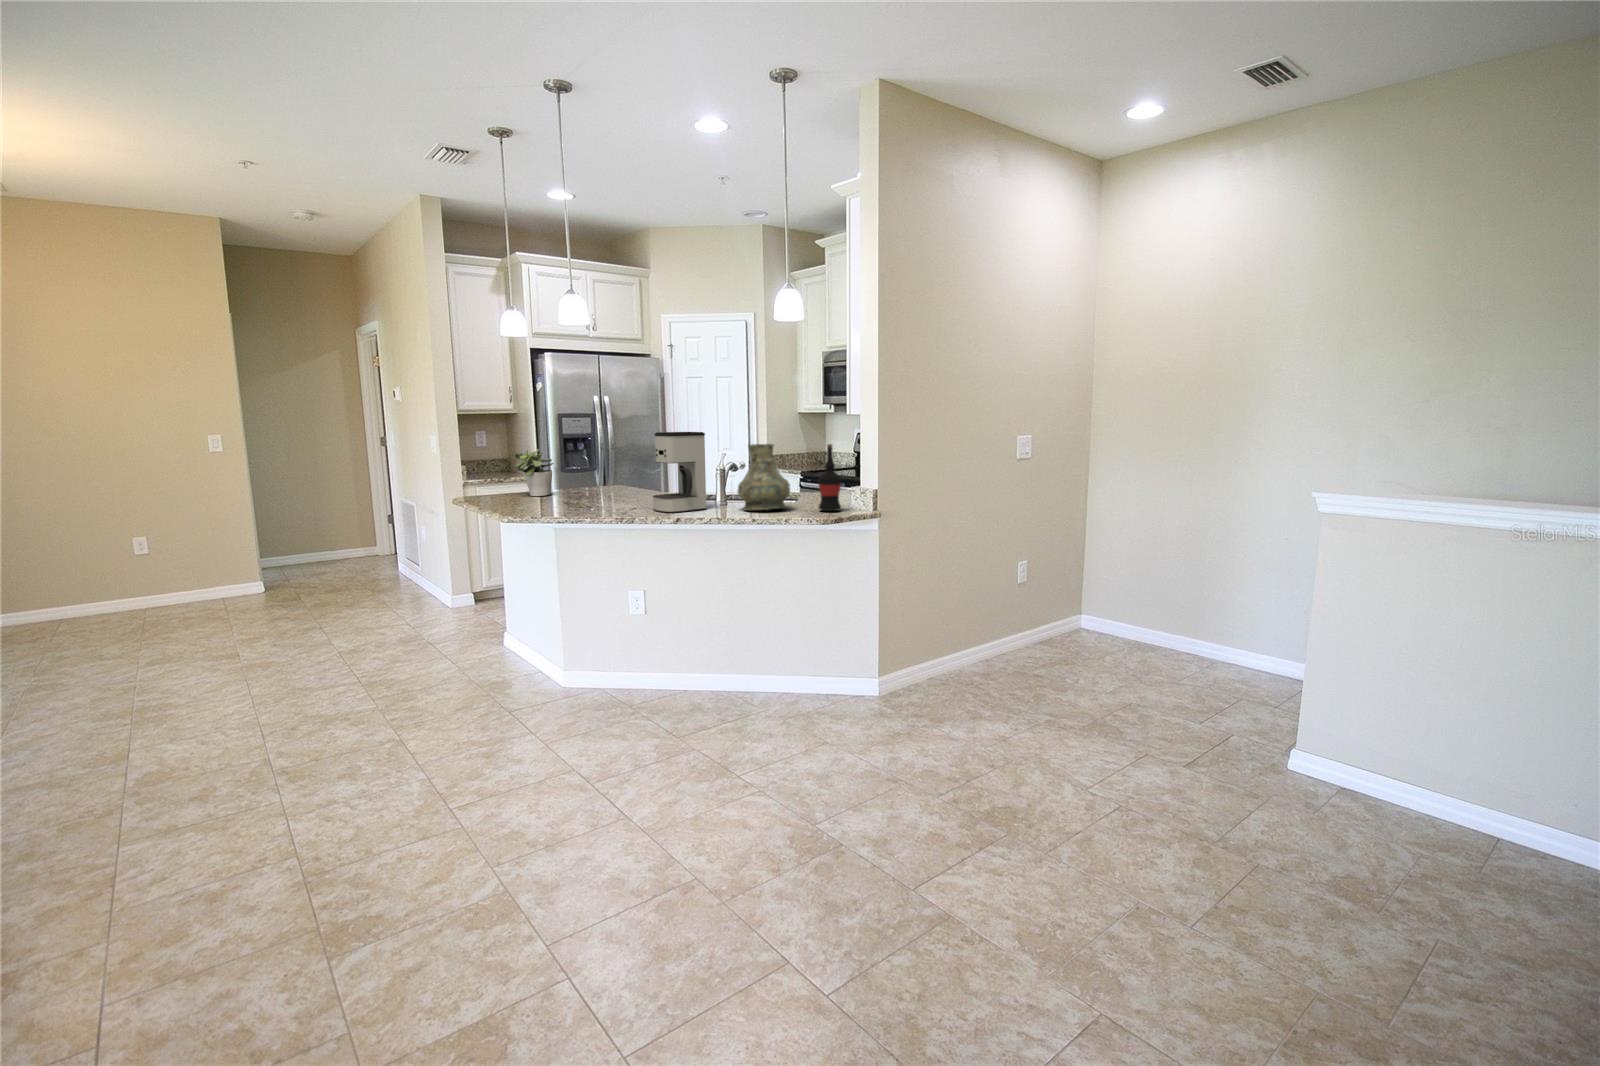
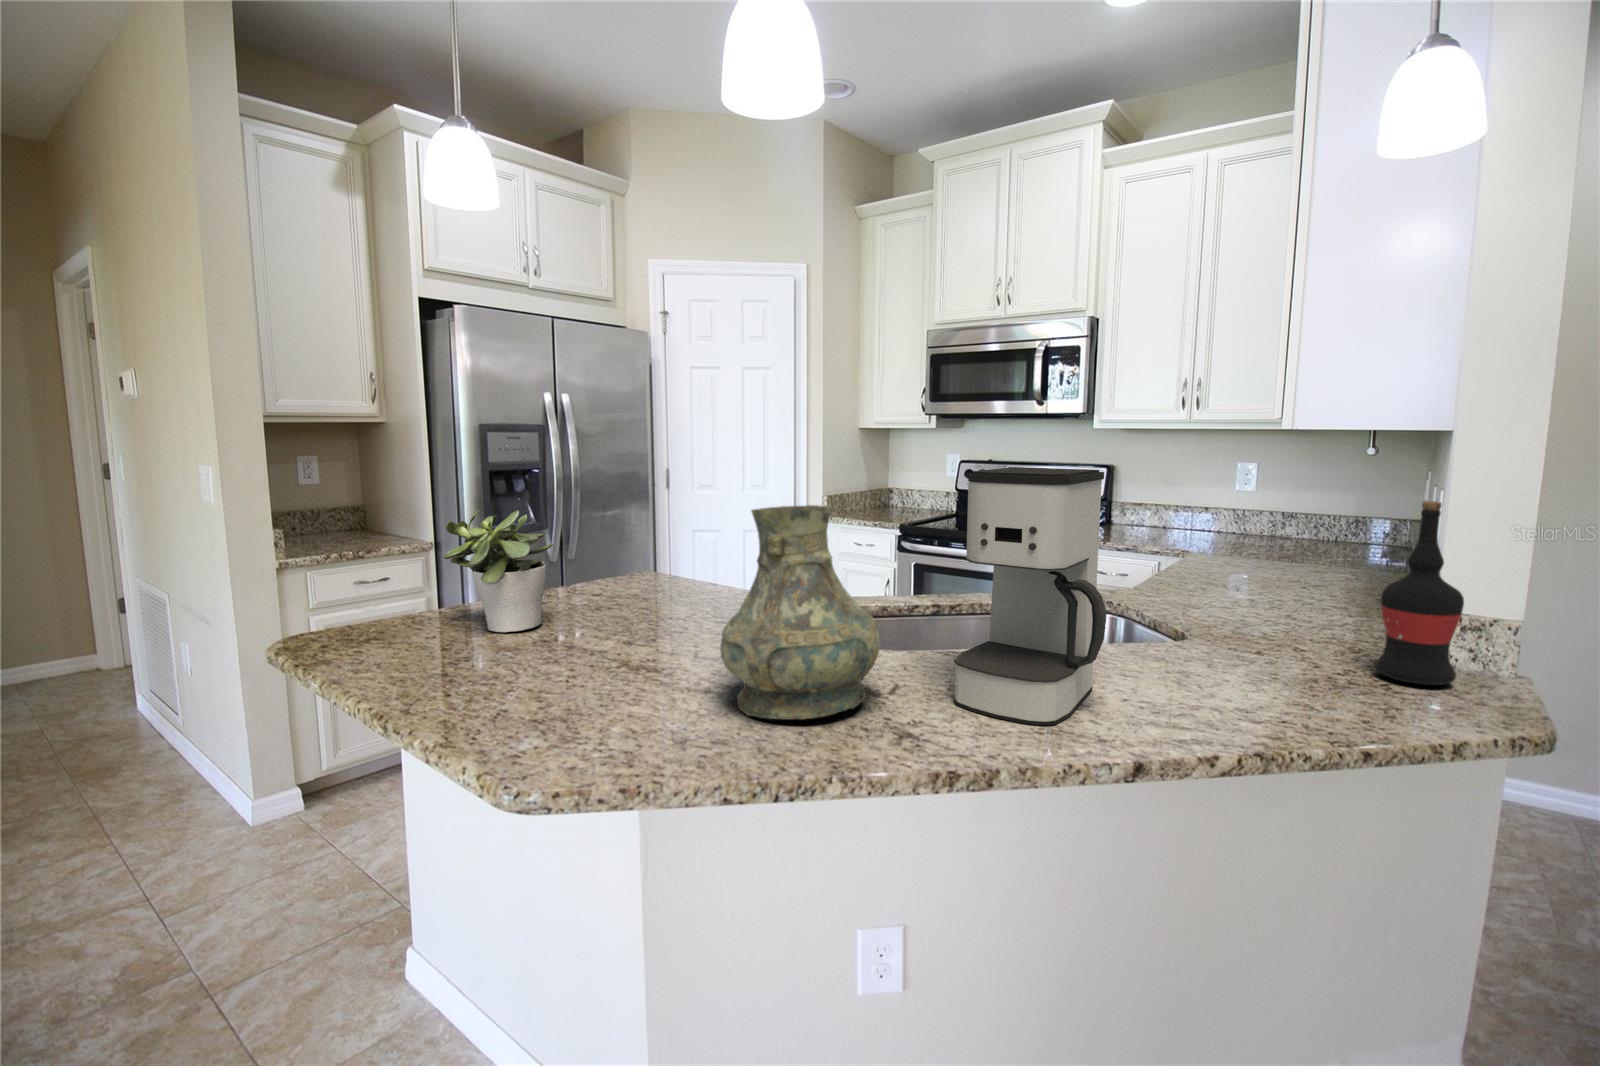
vase: present [738,444,790,510] -> present [720,505,880,720]

